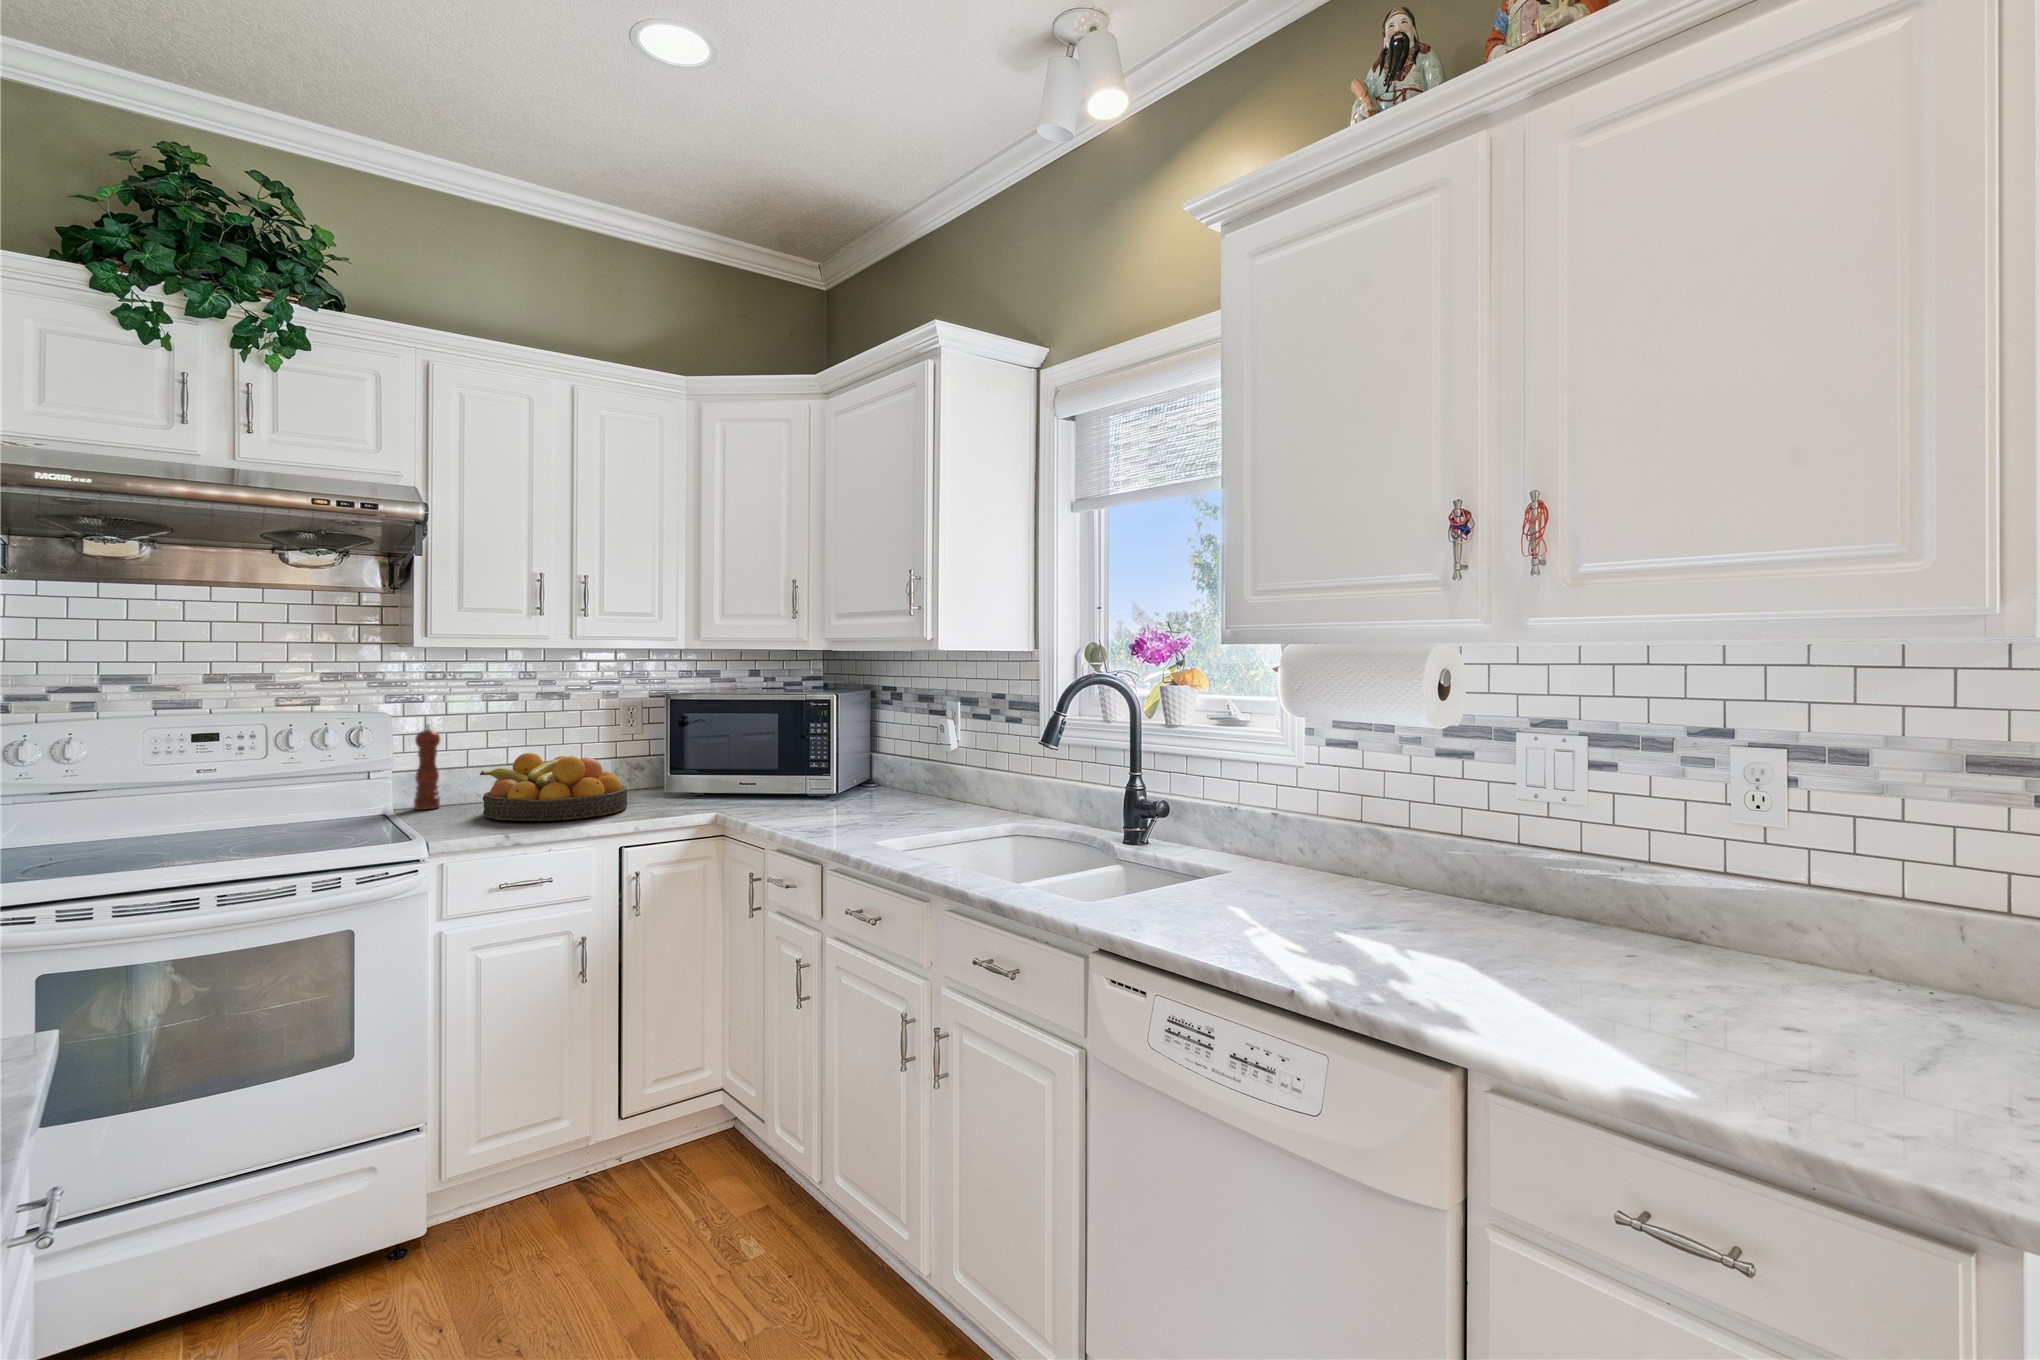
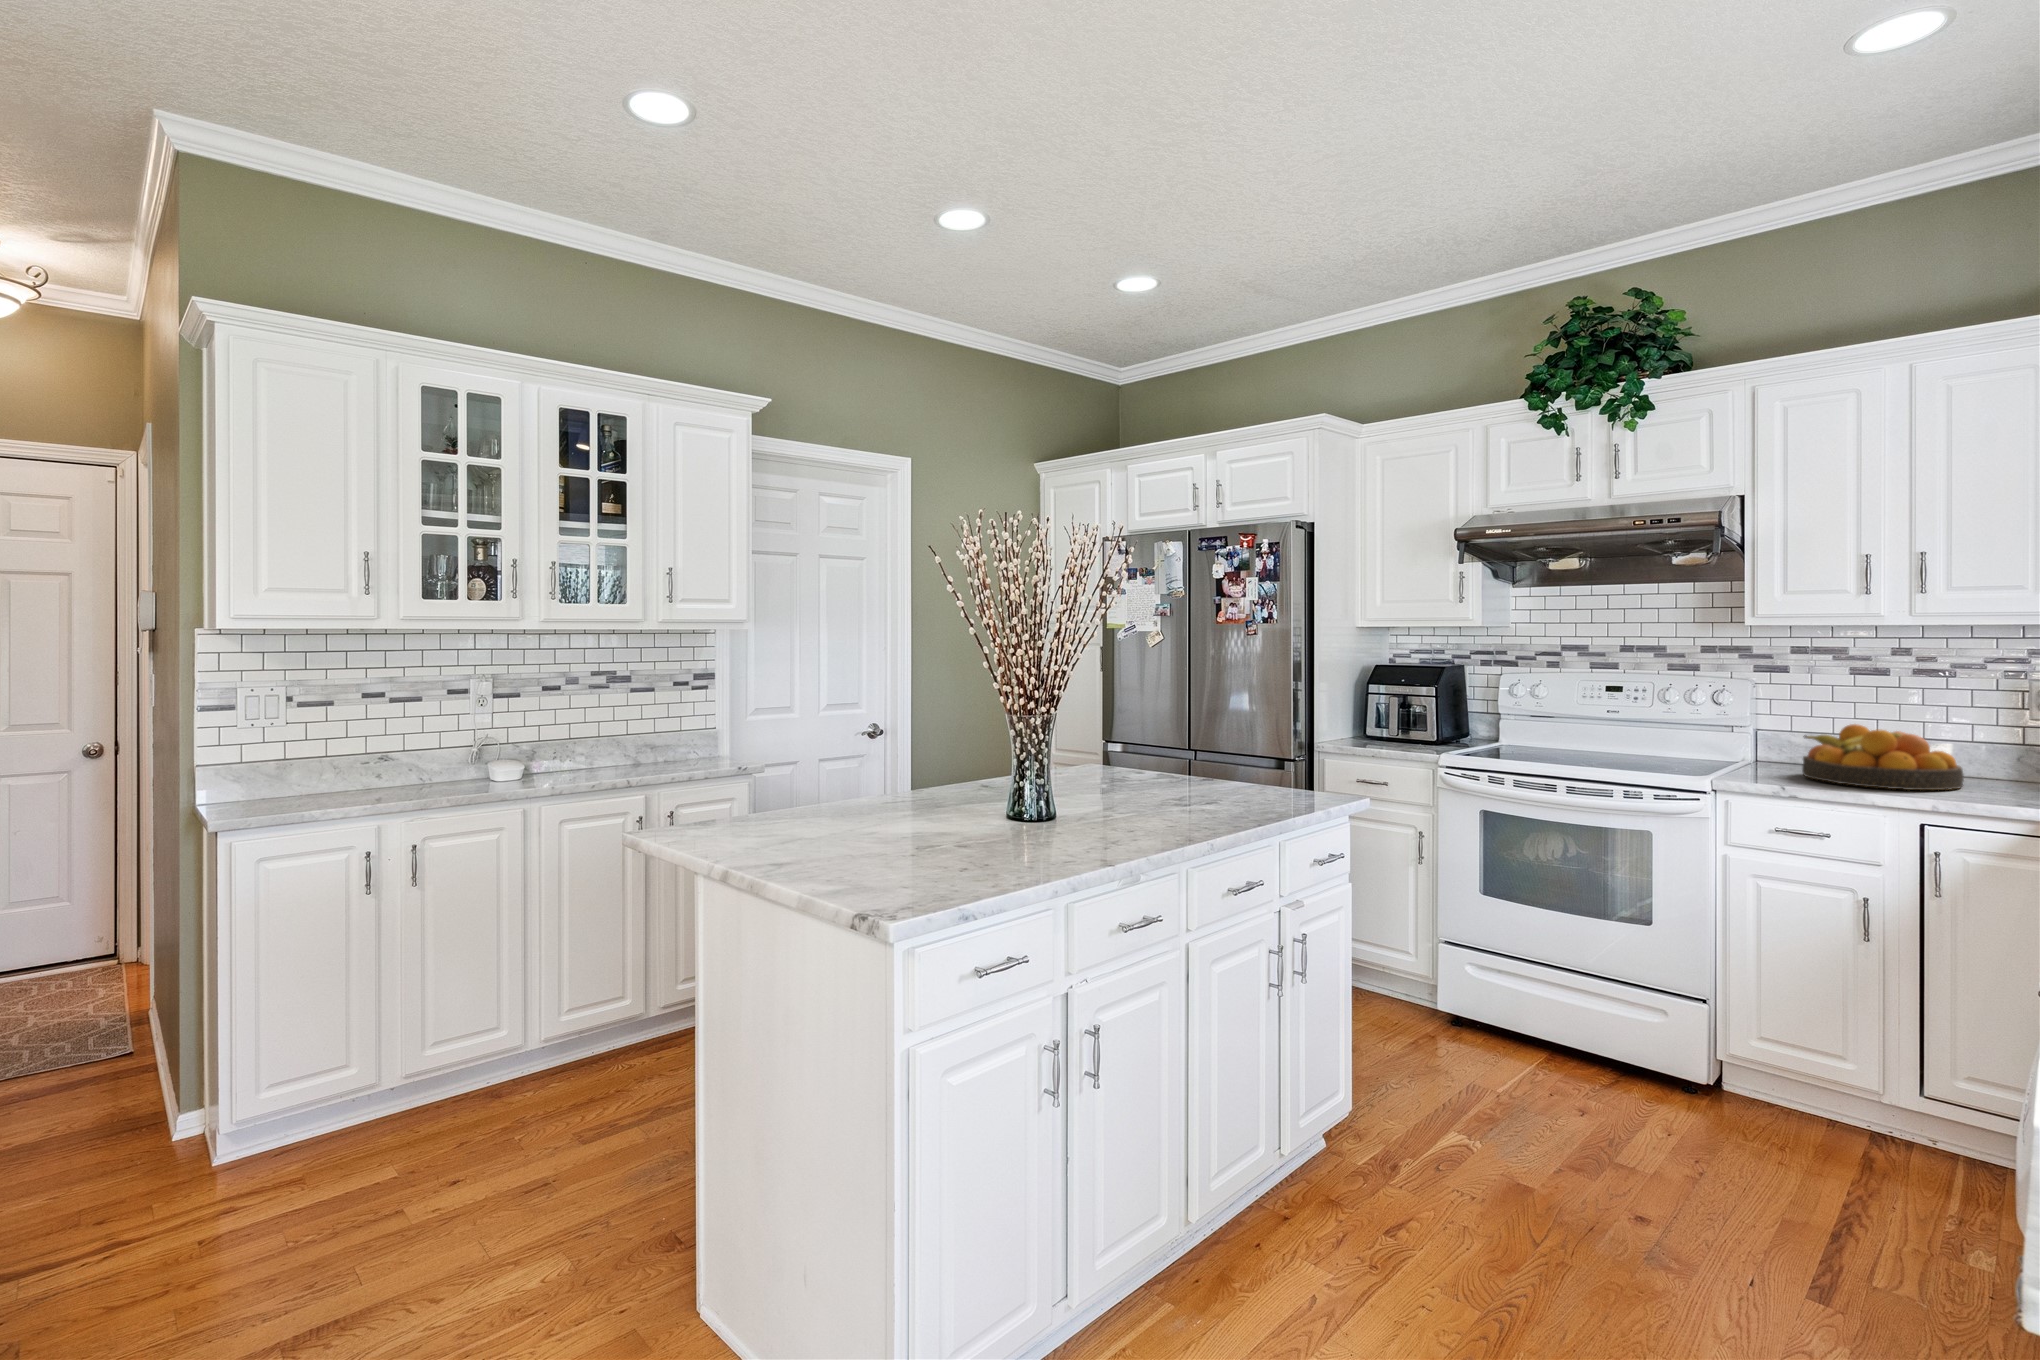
pepper mill: present [414,724,440,810] -> none [1768,692,1792,765]

